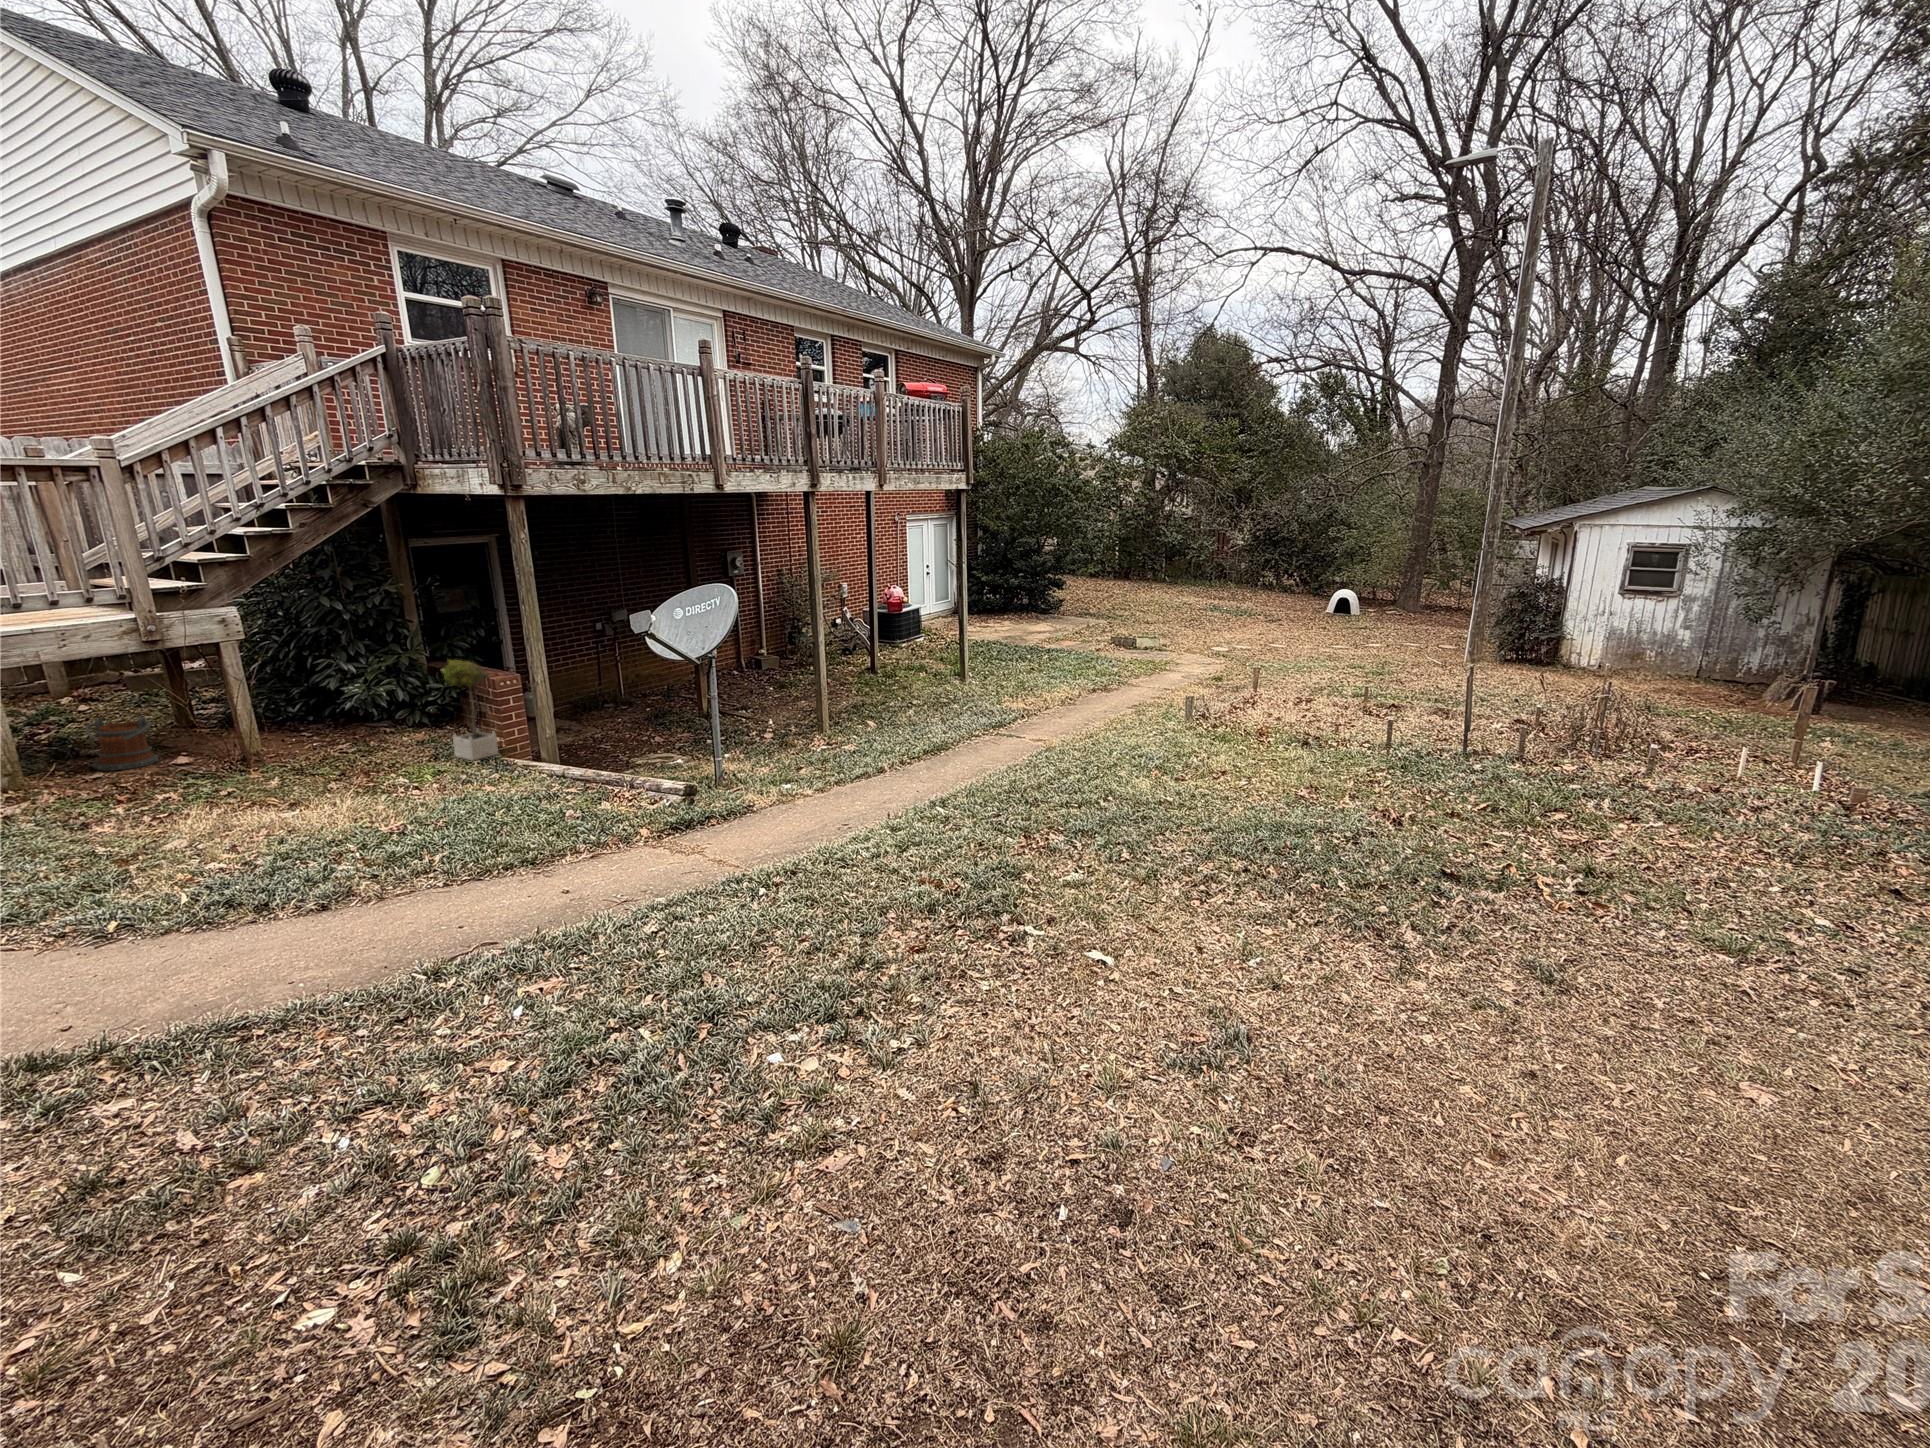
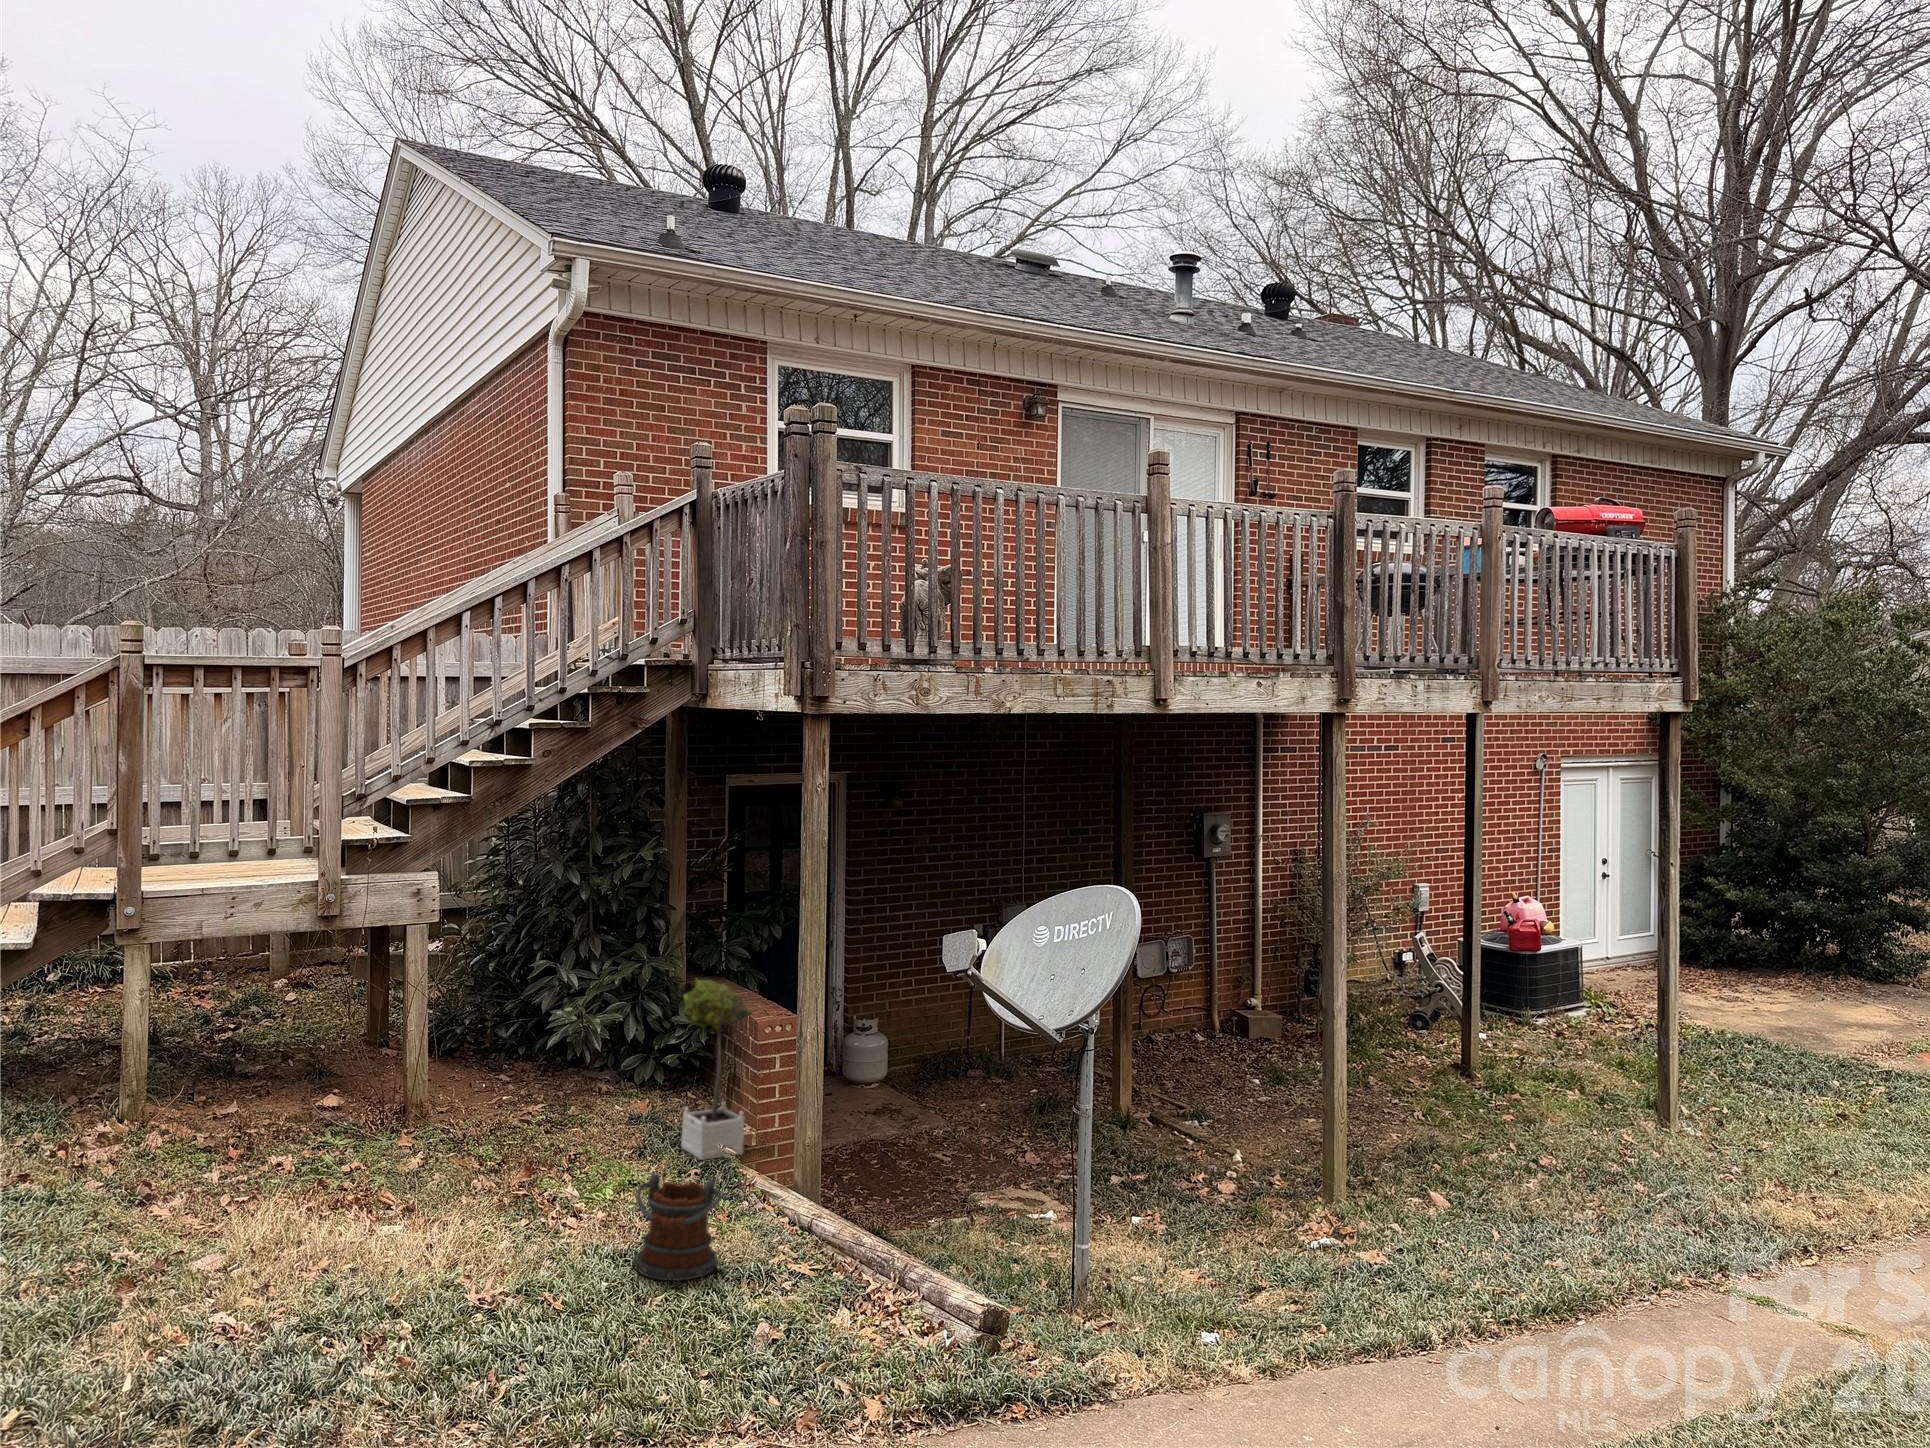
bucket: present [85,716,158,771] -> present [632,1173,722,1281]

